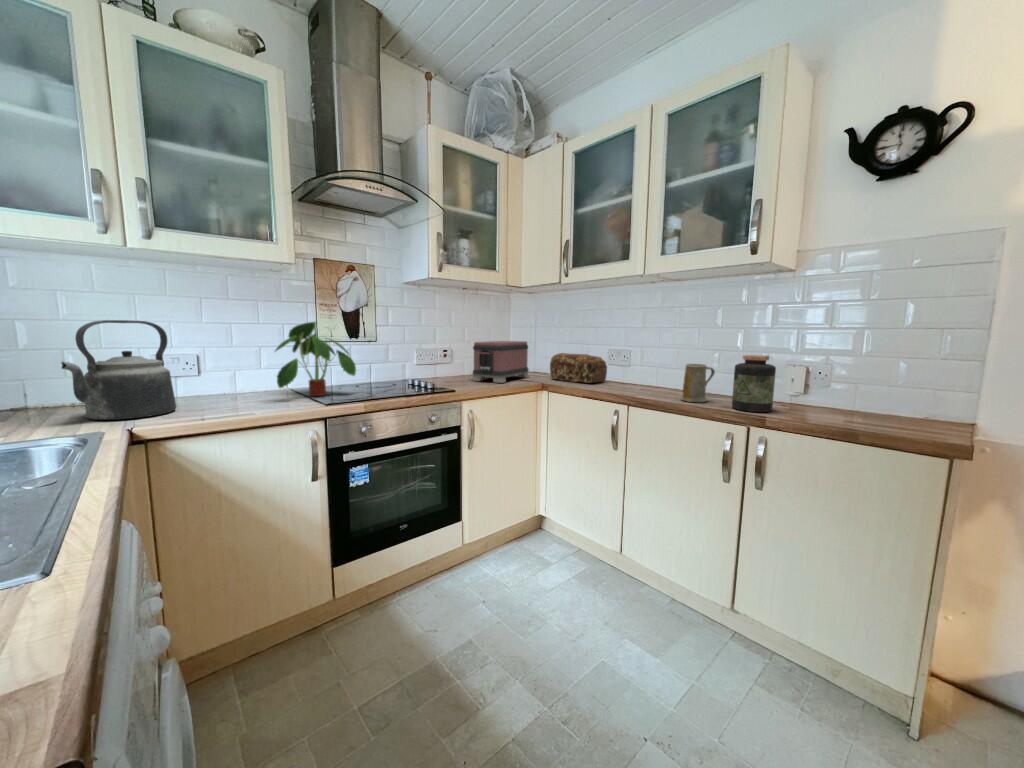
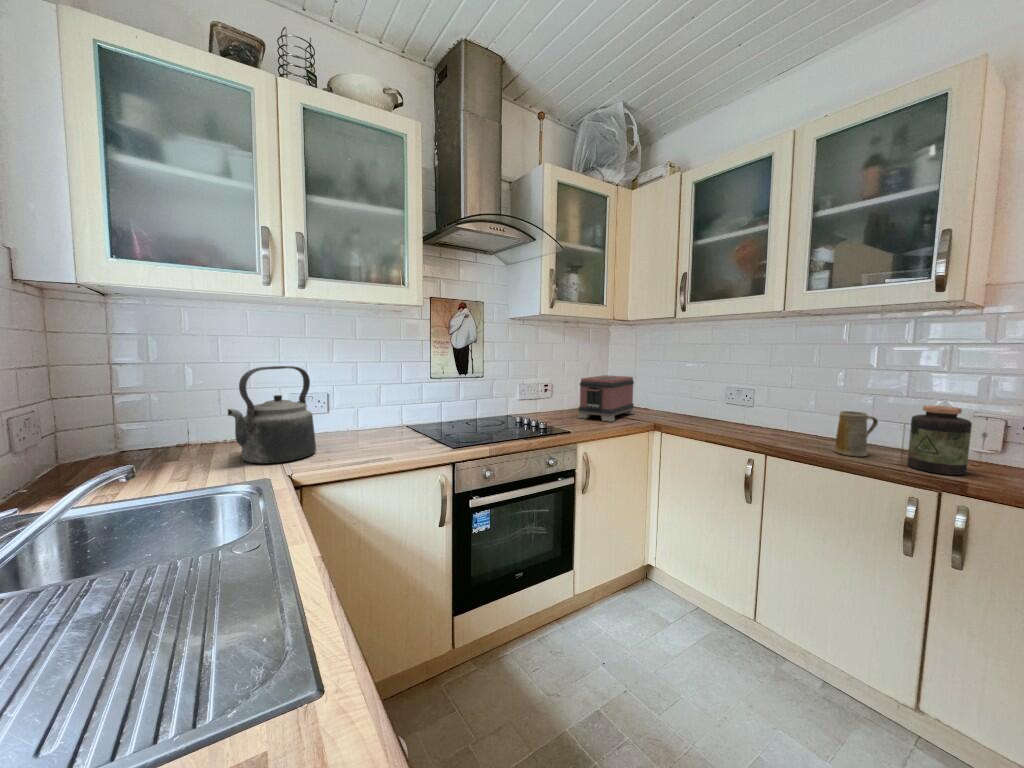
plant: present [275,322,356,396] -> none [399,361,478,436]
bread loaf: present [550,353,607,383] -> none [659,390,725,424]

